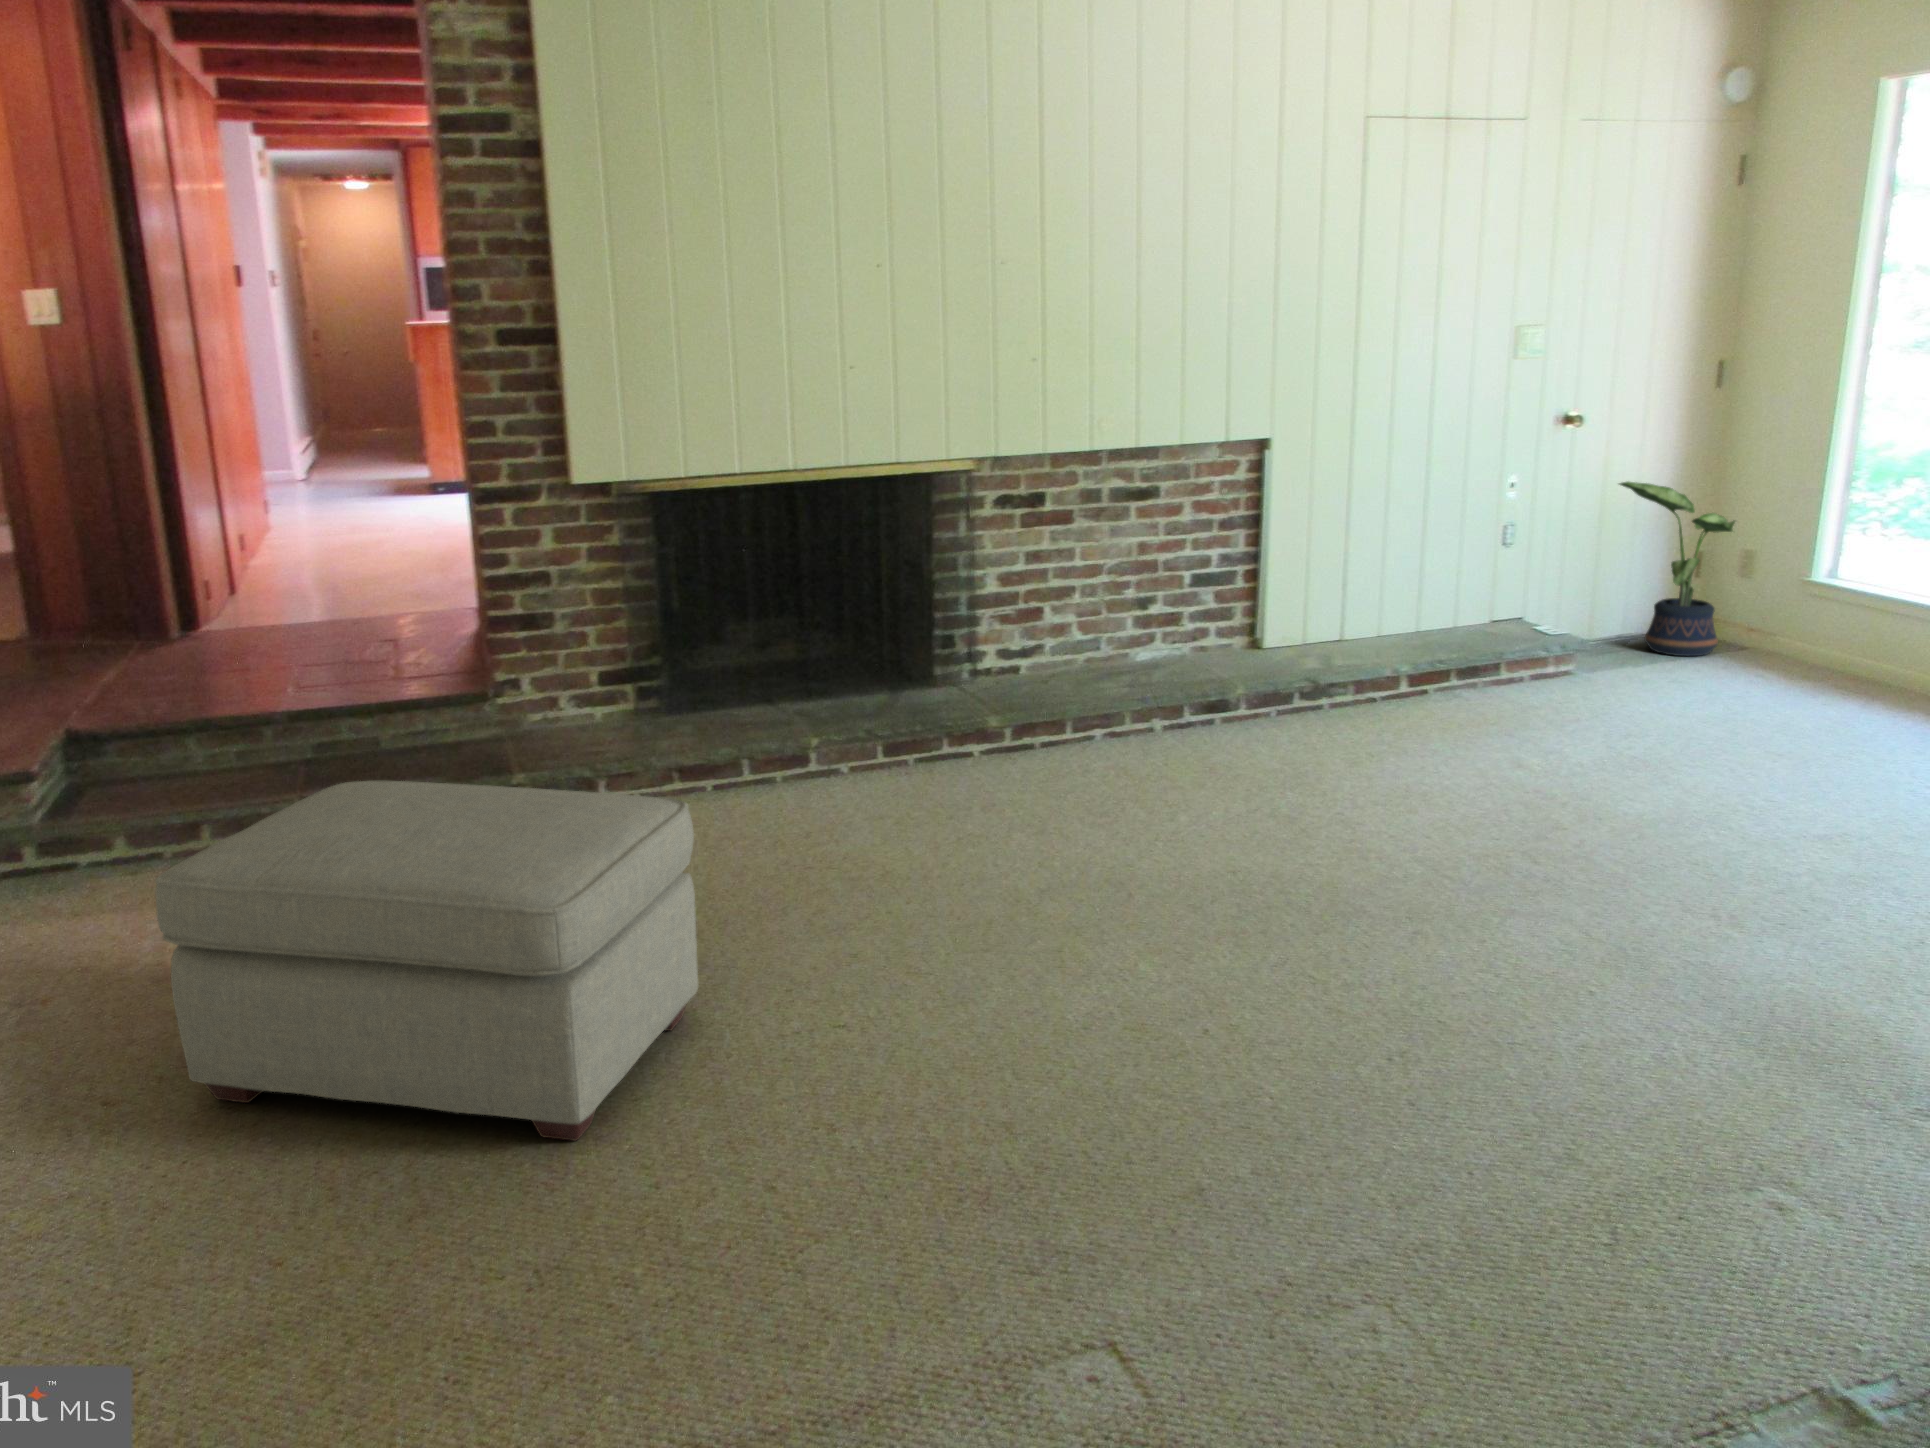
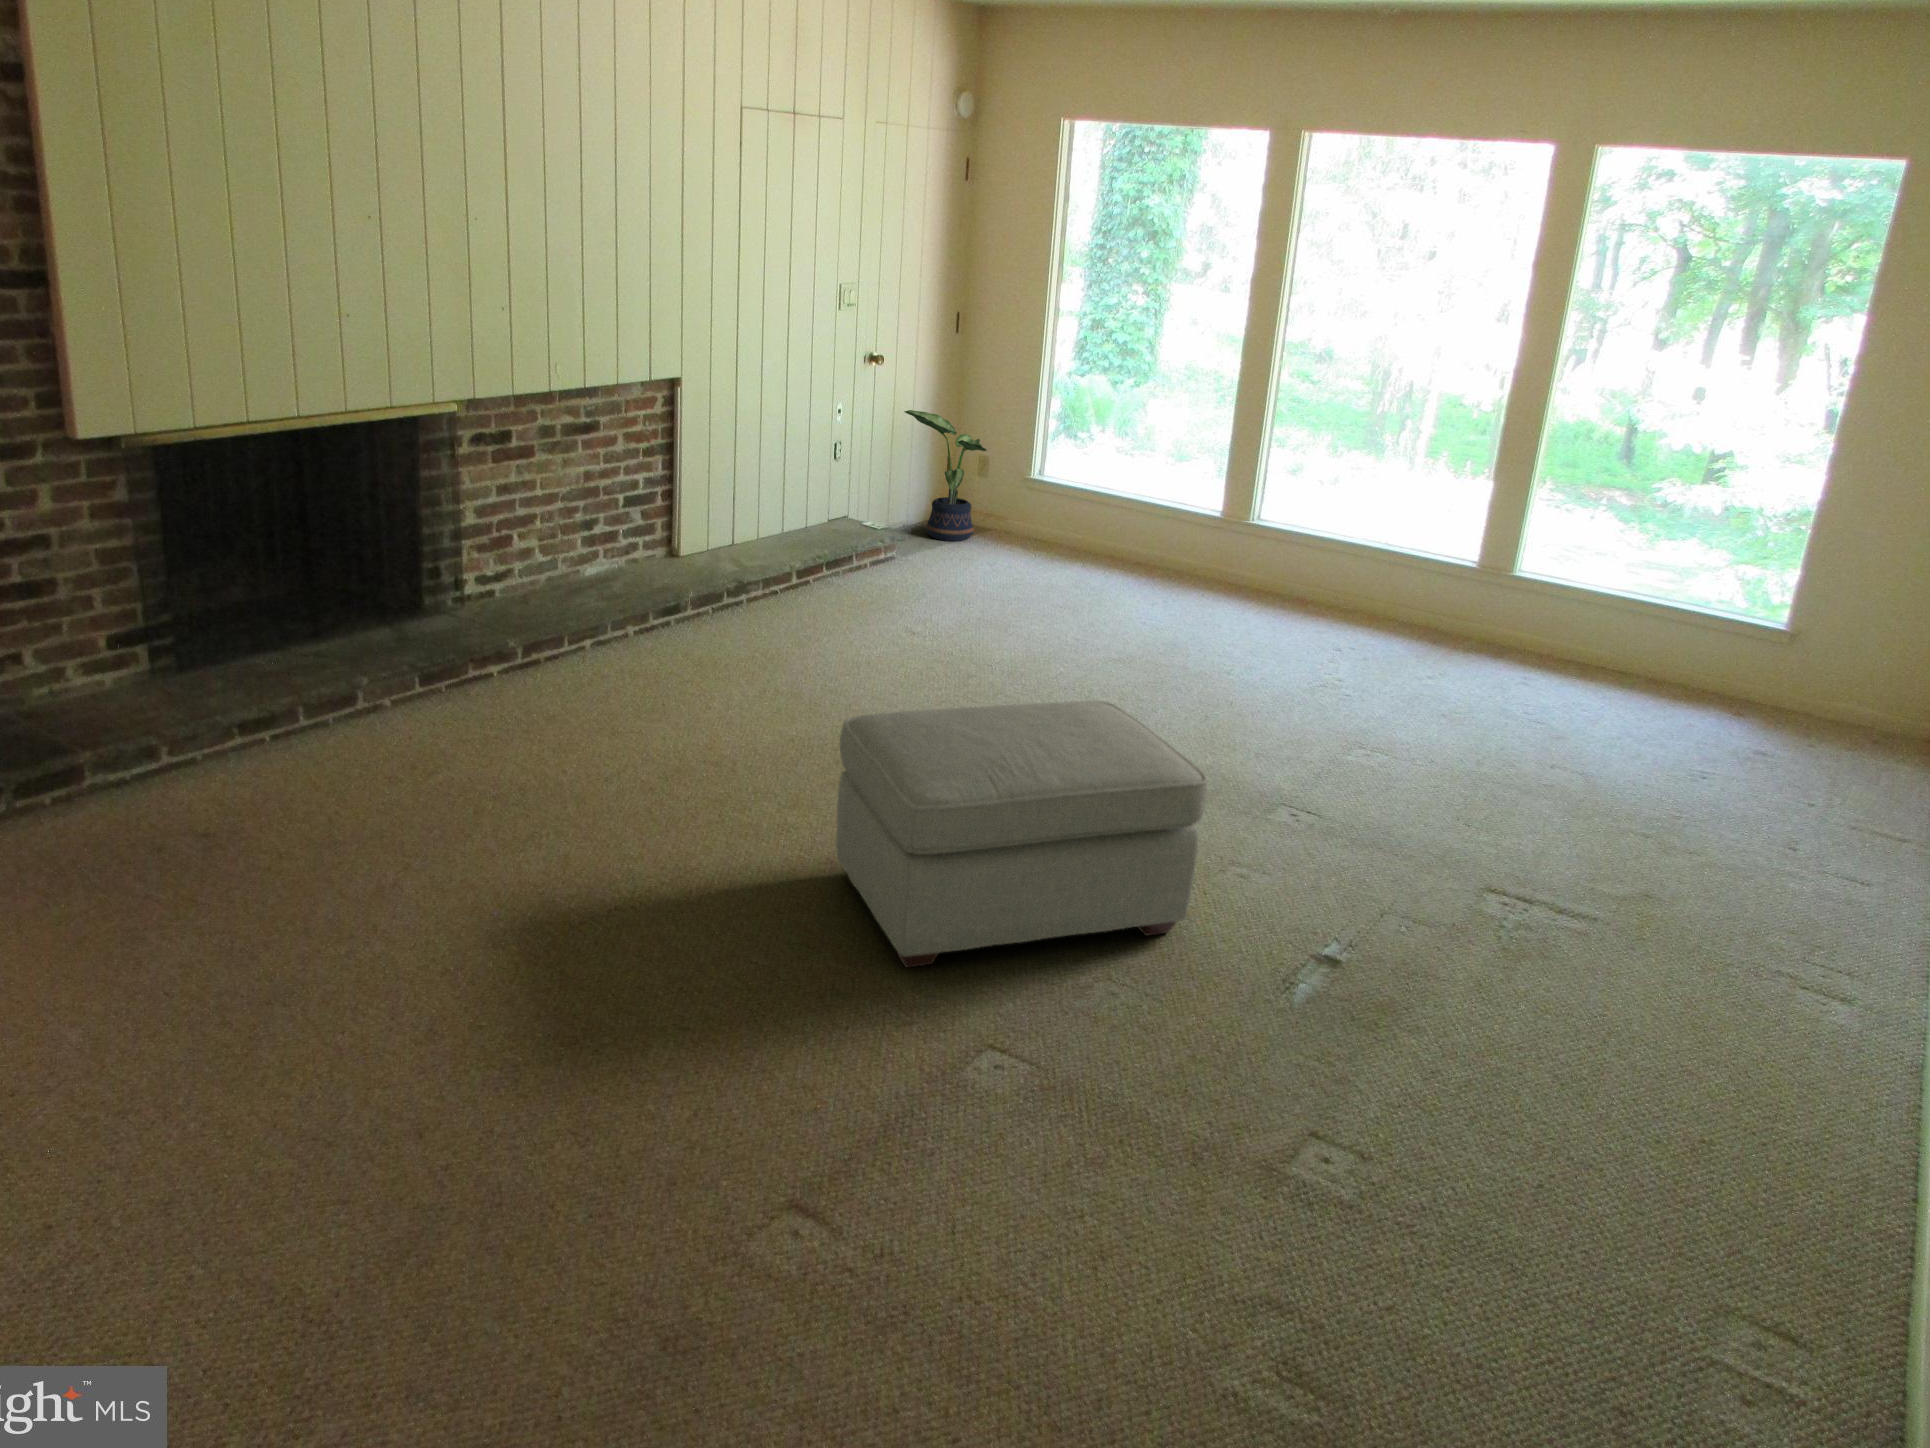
ottoman: present [155,780,699,1141] -> present [836,701,1208,967]

